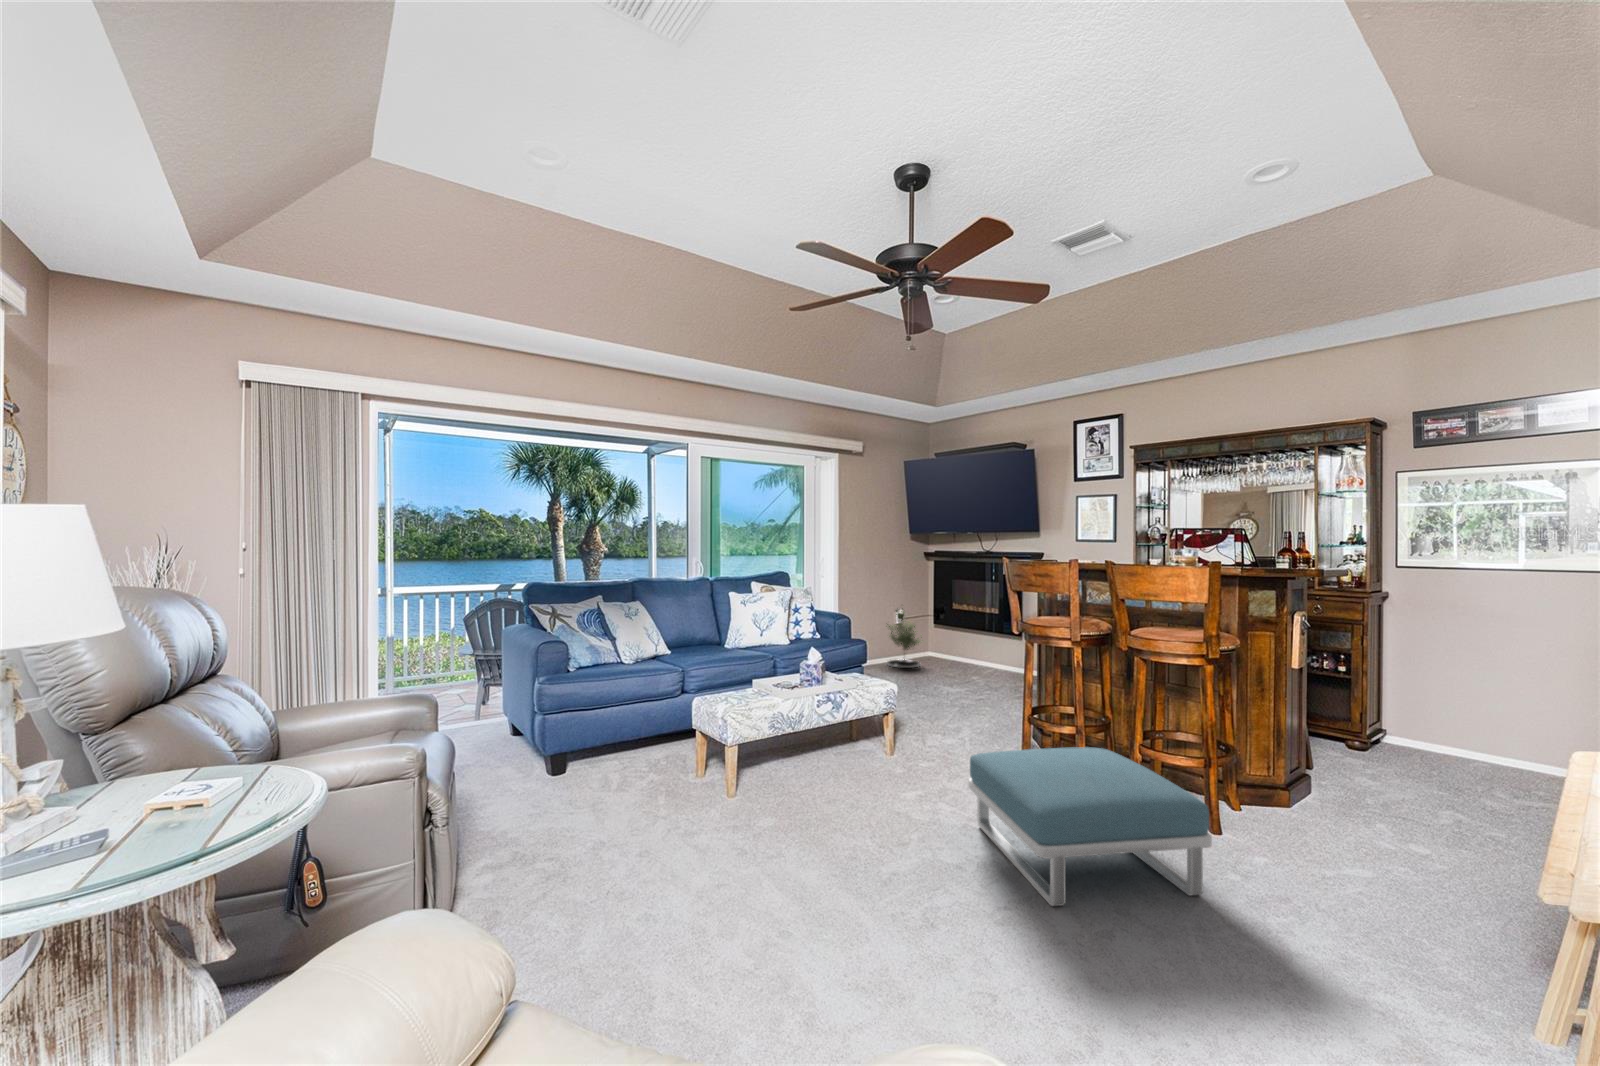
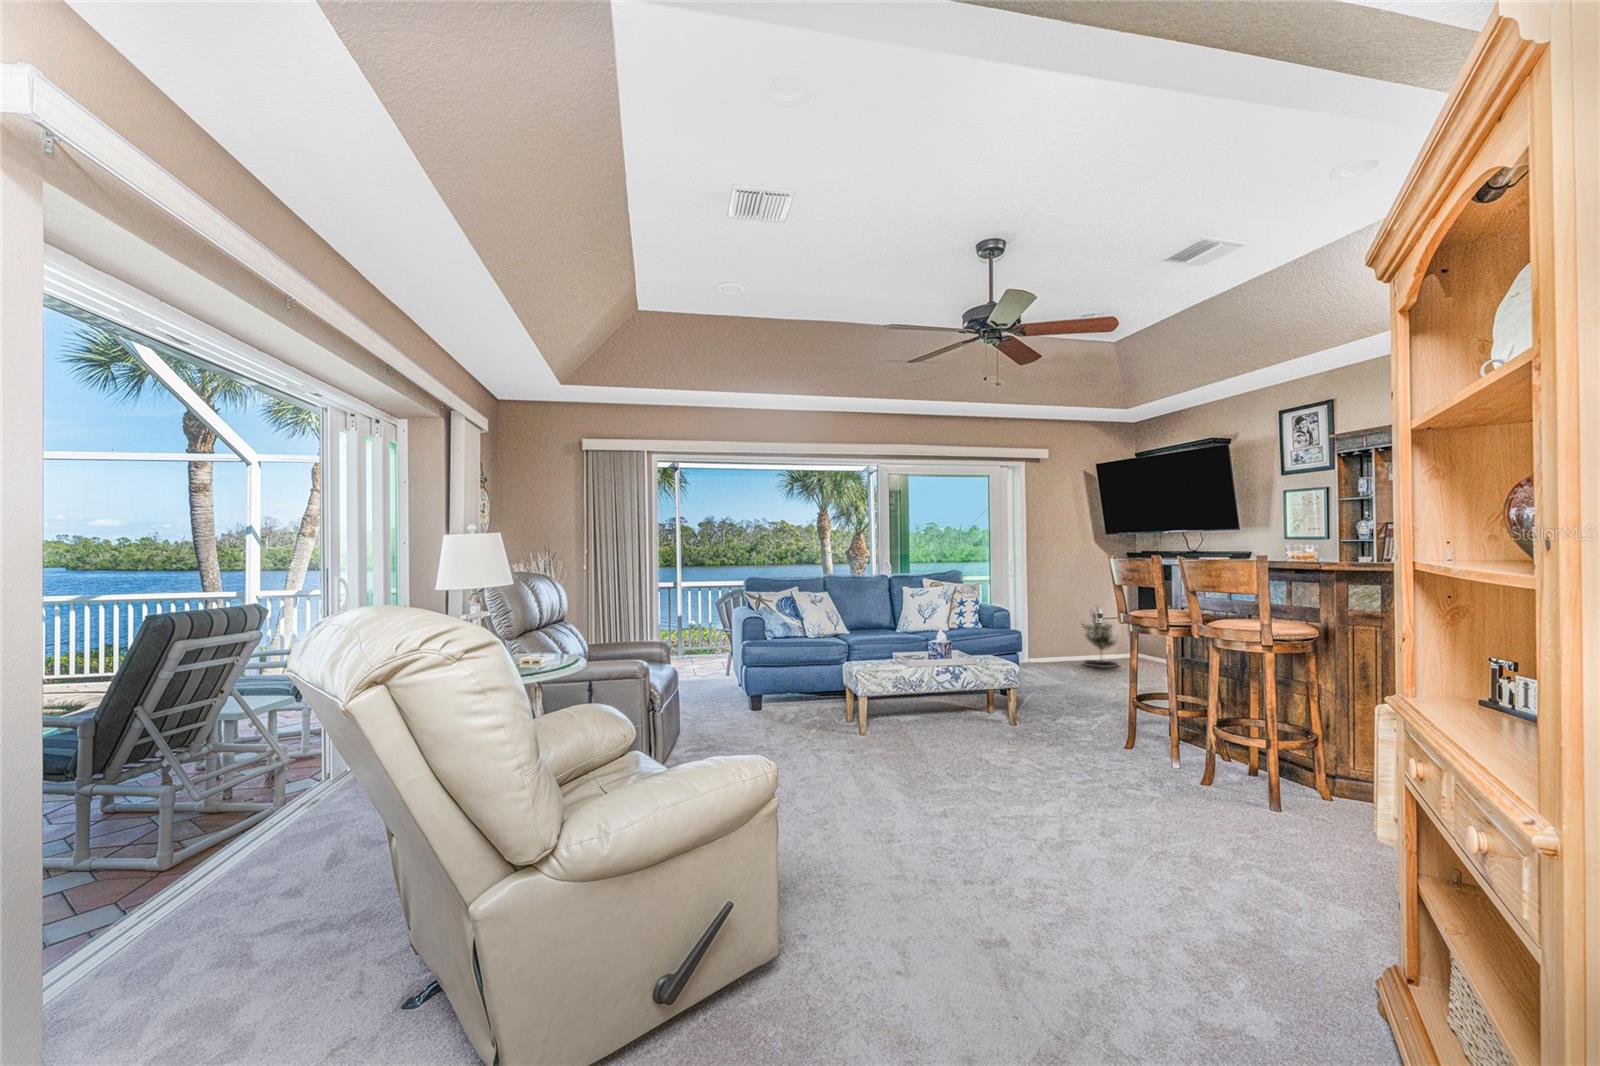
footstool: present [968,747,1212,906] -> none [1030,715,1206,841]

